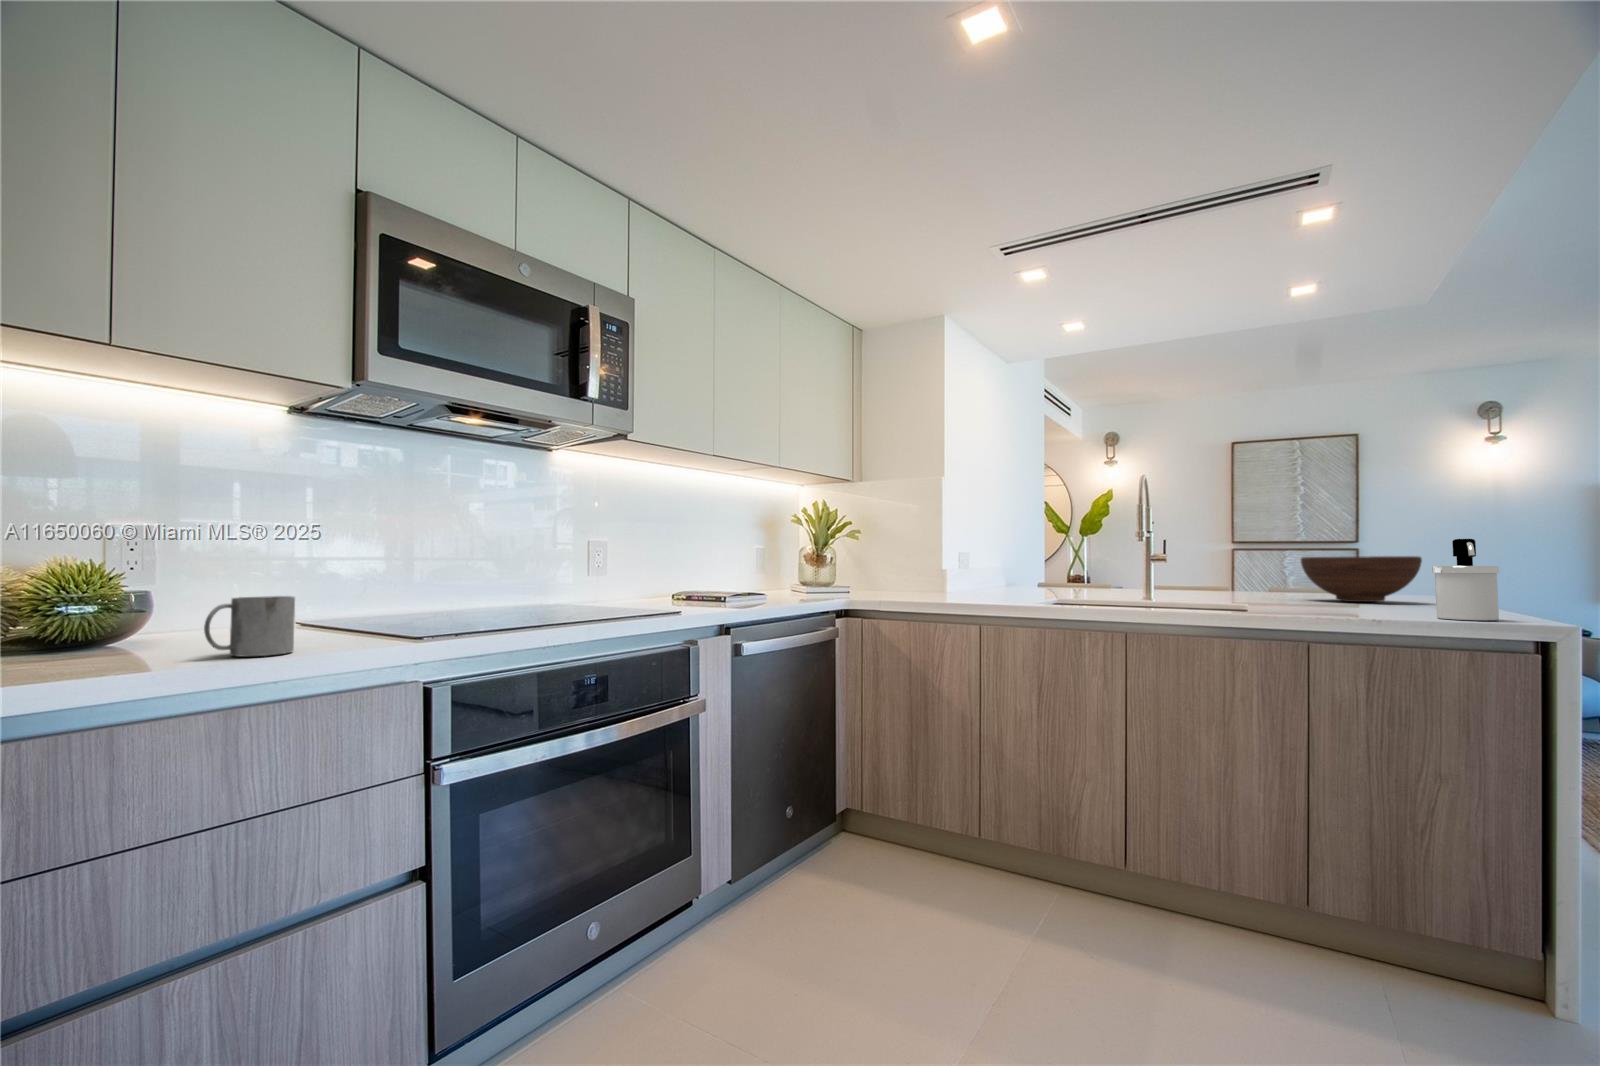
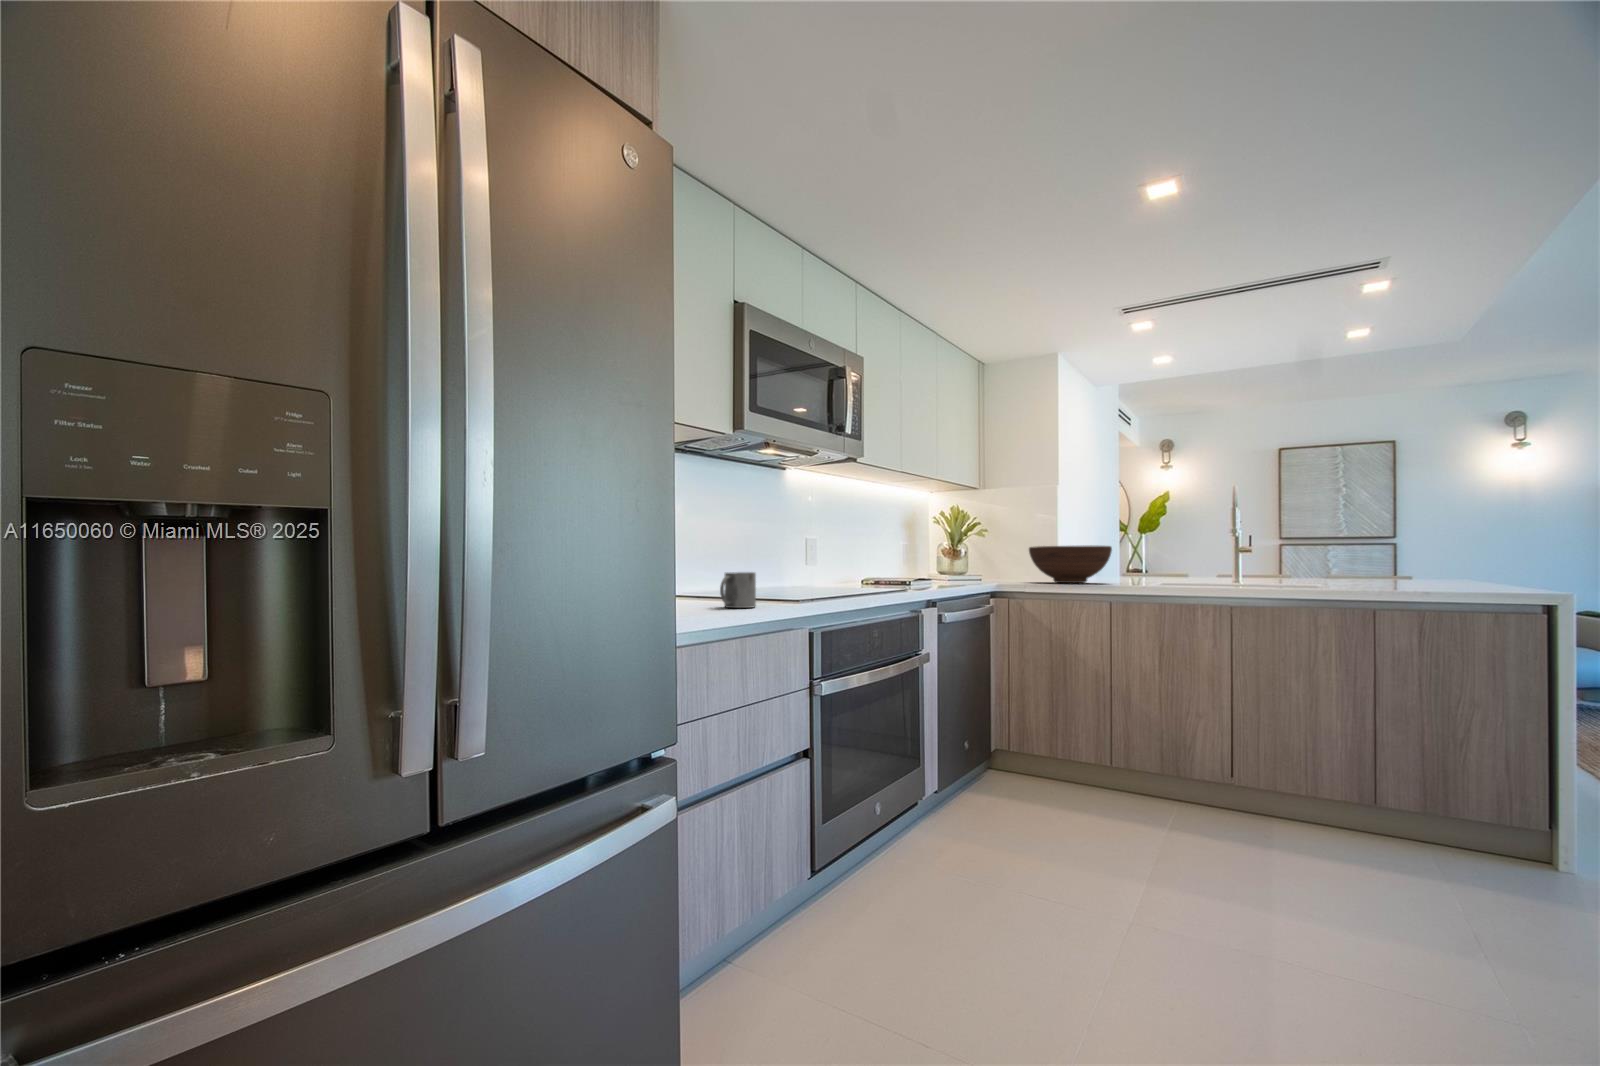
soap dispenser: present [1433,539,1499,621] -> none [1467,534,1516,592]
fruit bowl: present [1301,556,1422,602] -> present [1029,546,1112,583]

